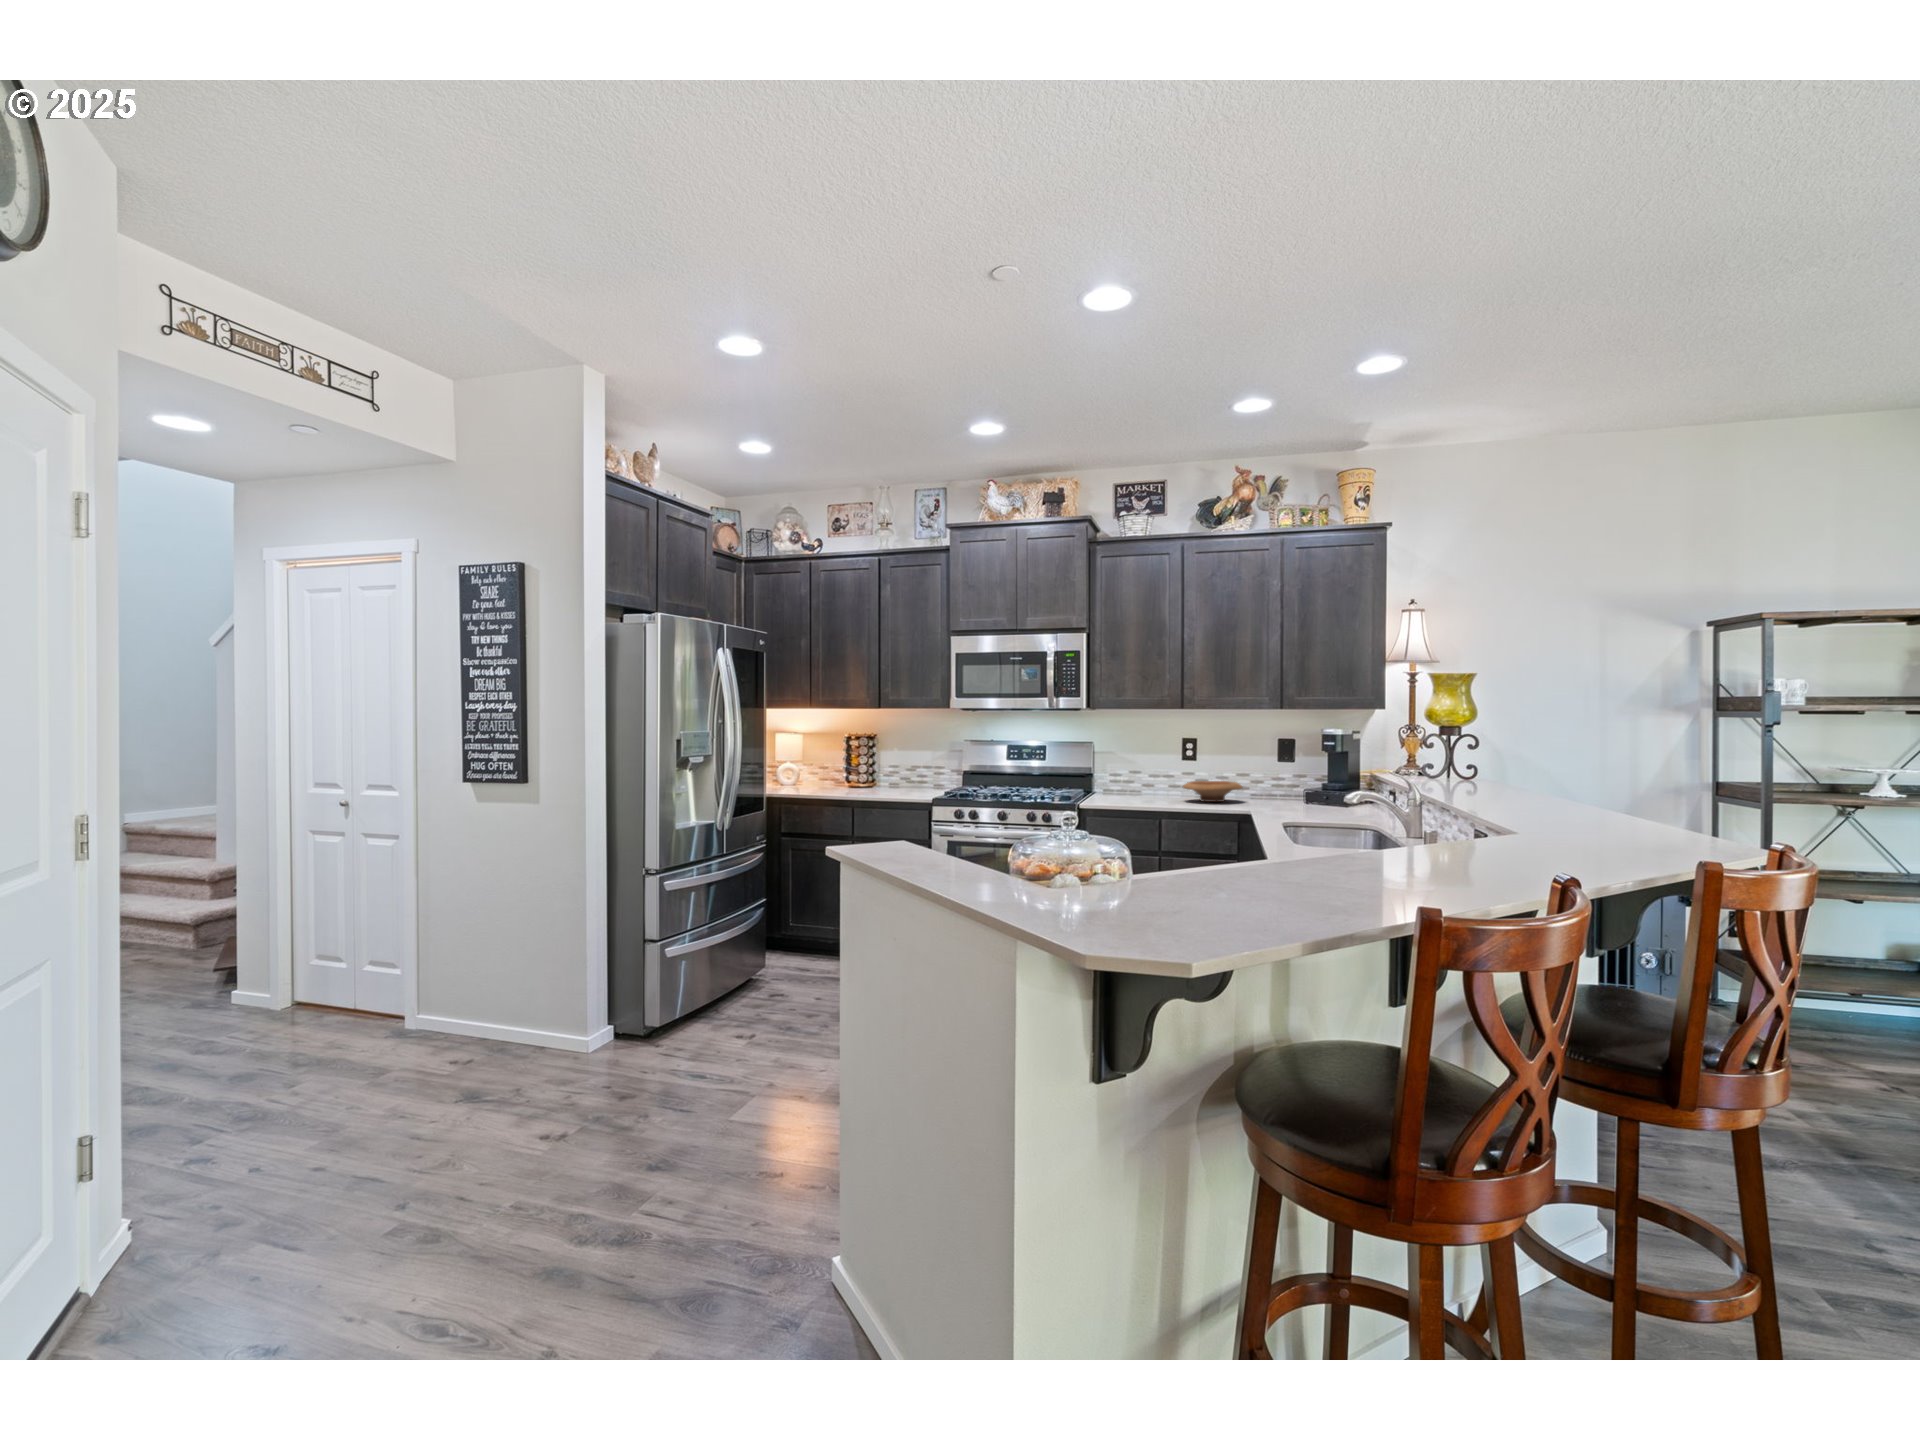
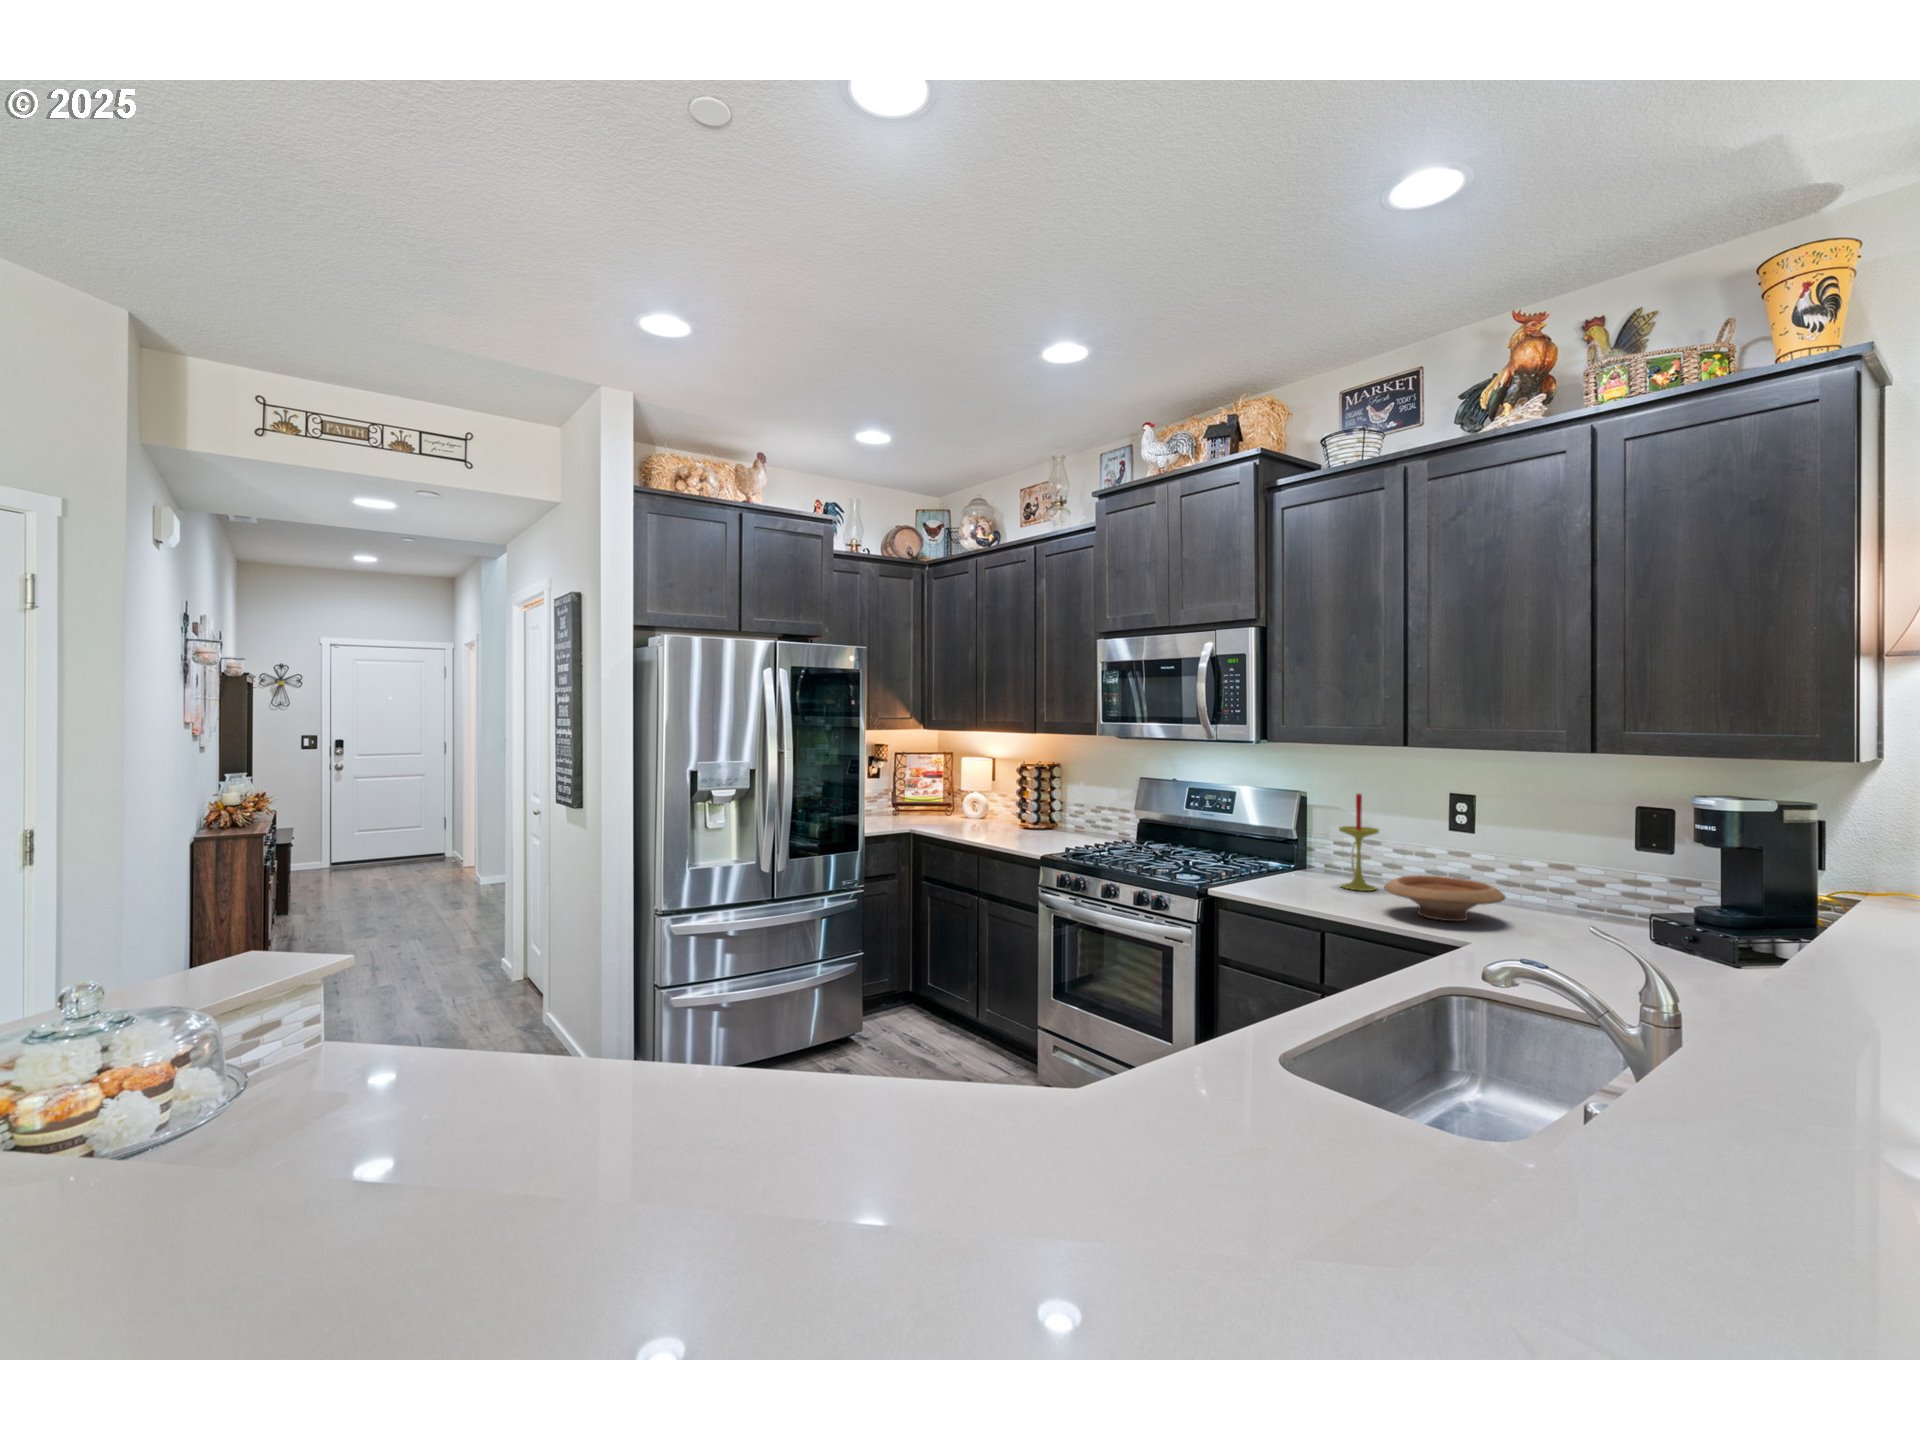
candle: none [1133,737,1157,797] -> present [1339,794,1379,891]

